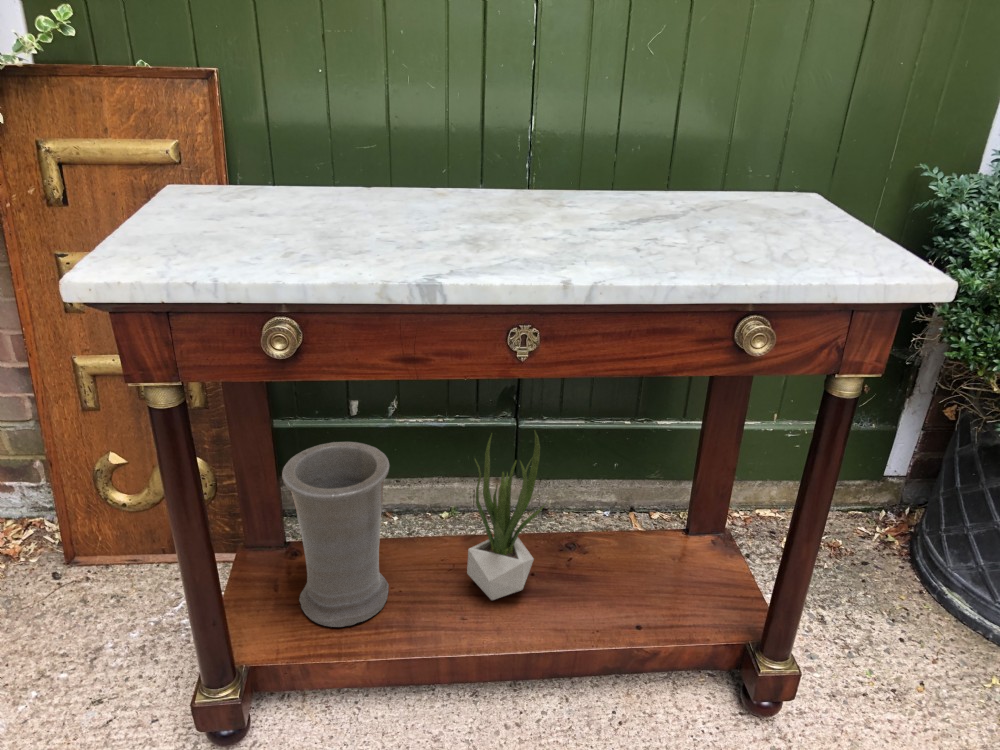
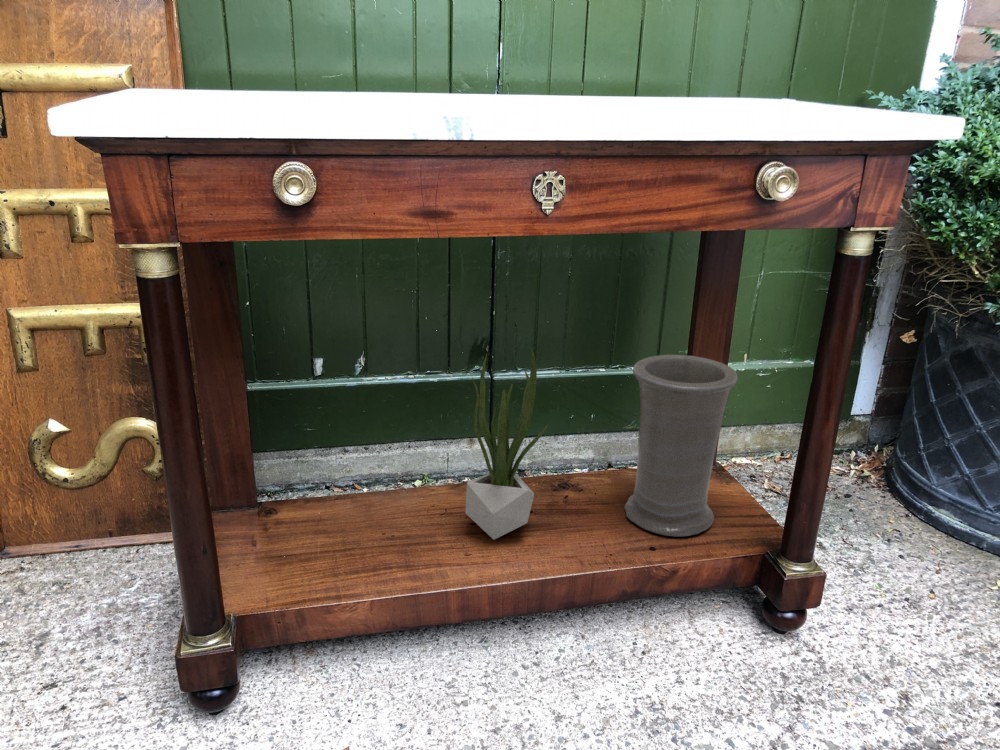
vase: present [282,442,389,627] -> present [624,355,738,537]

